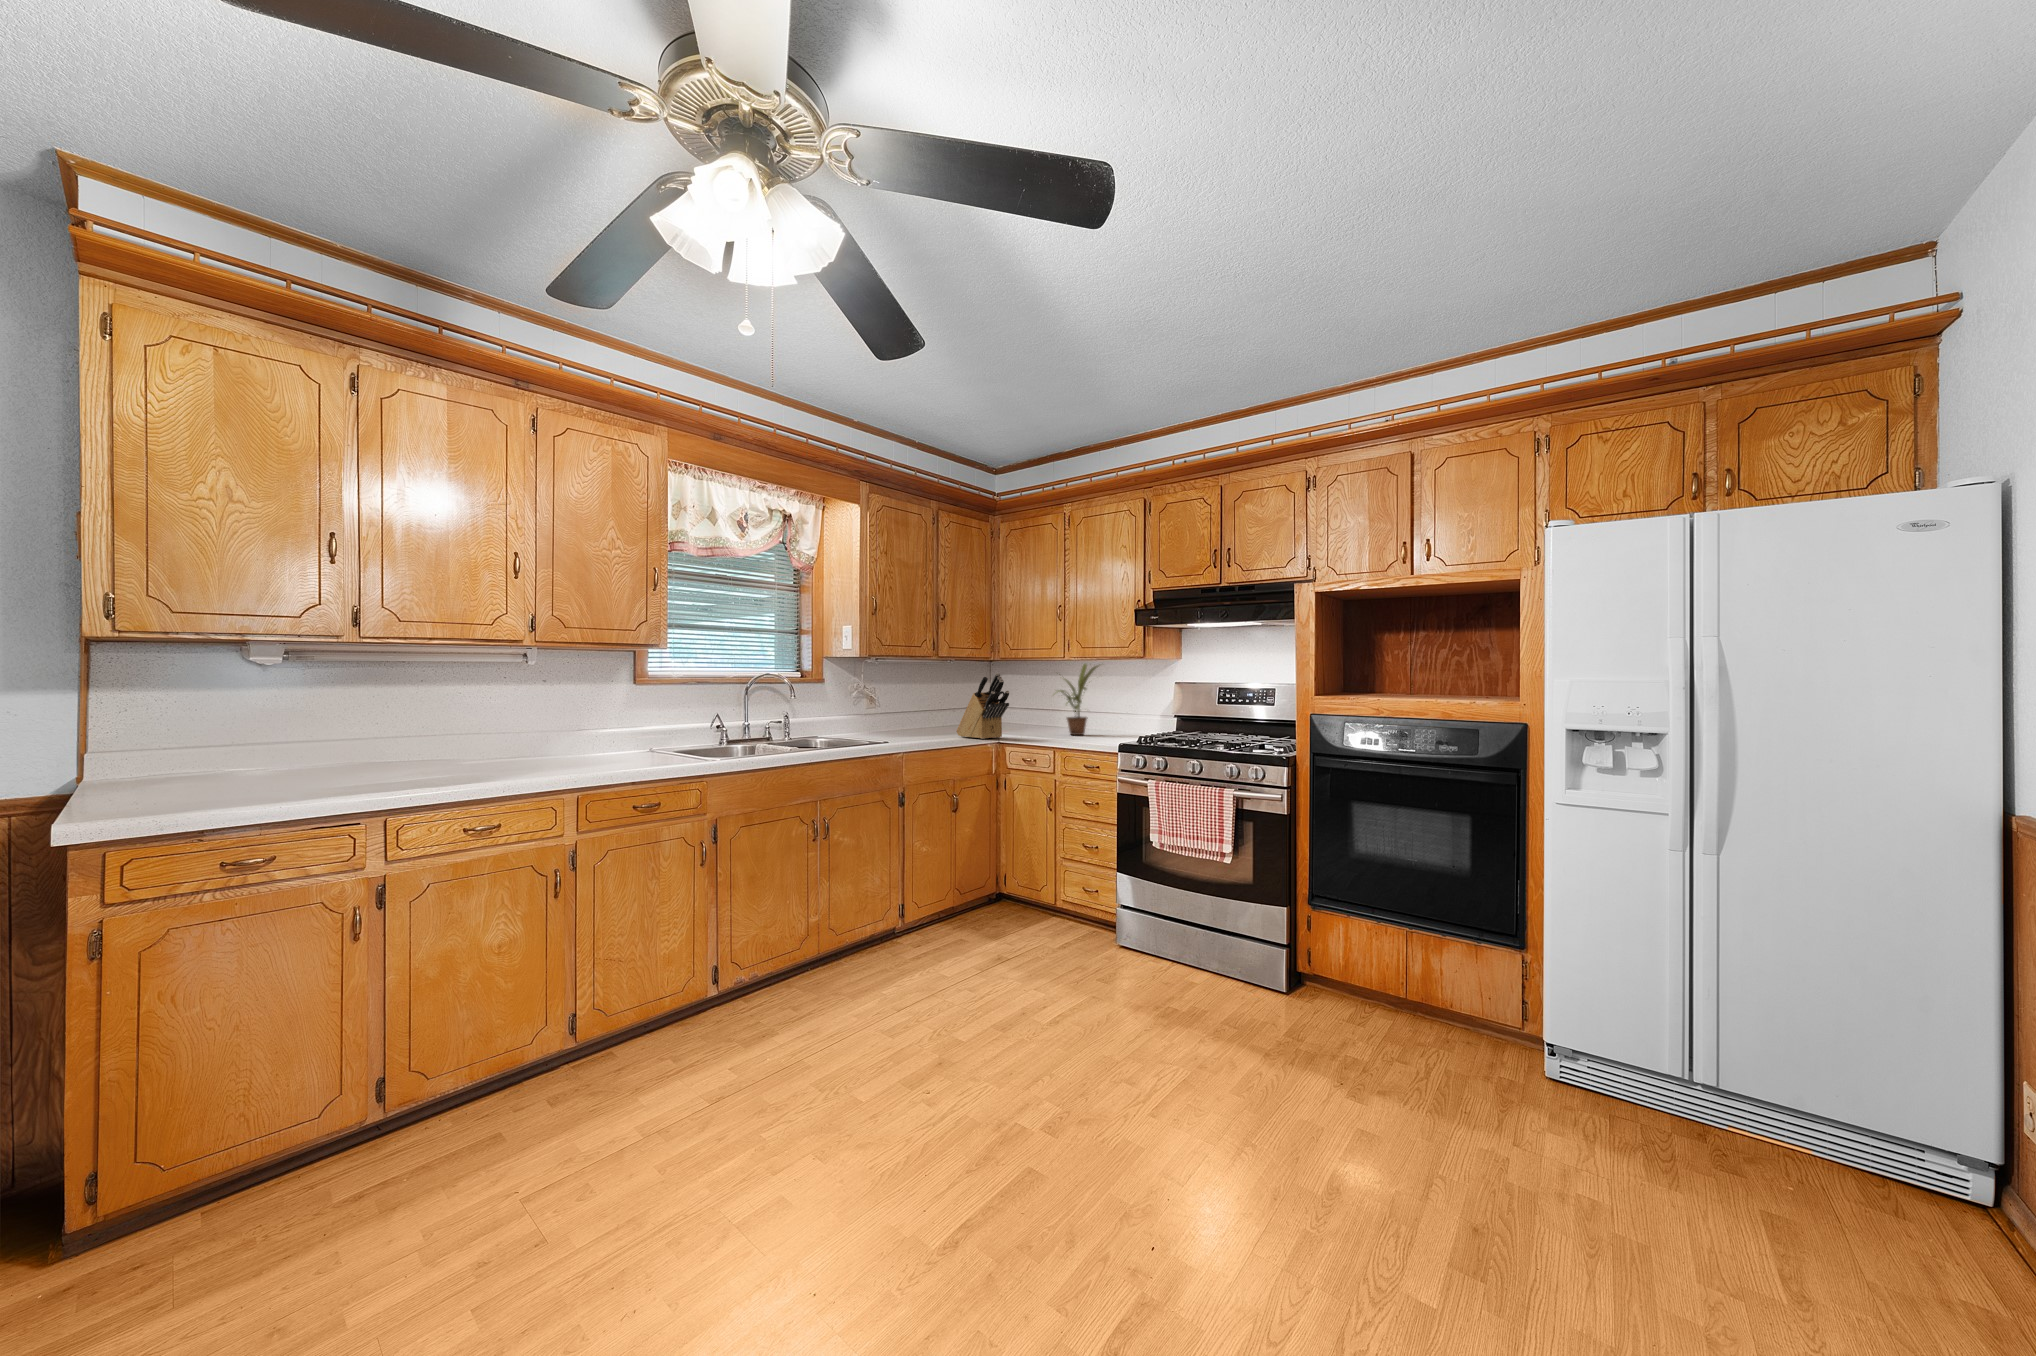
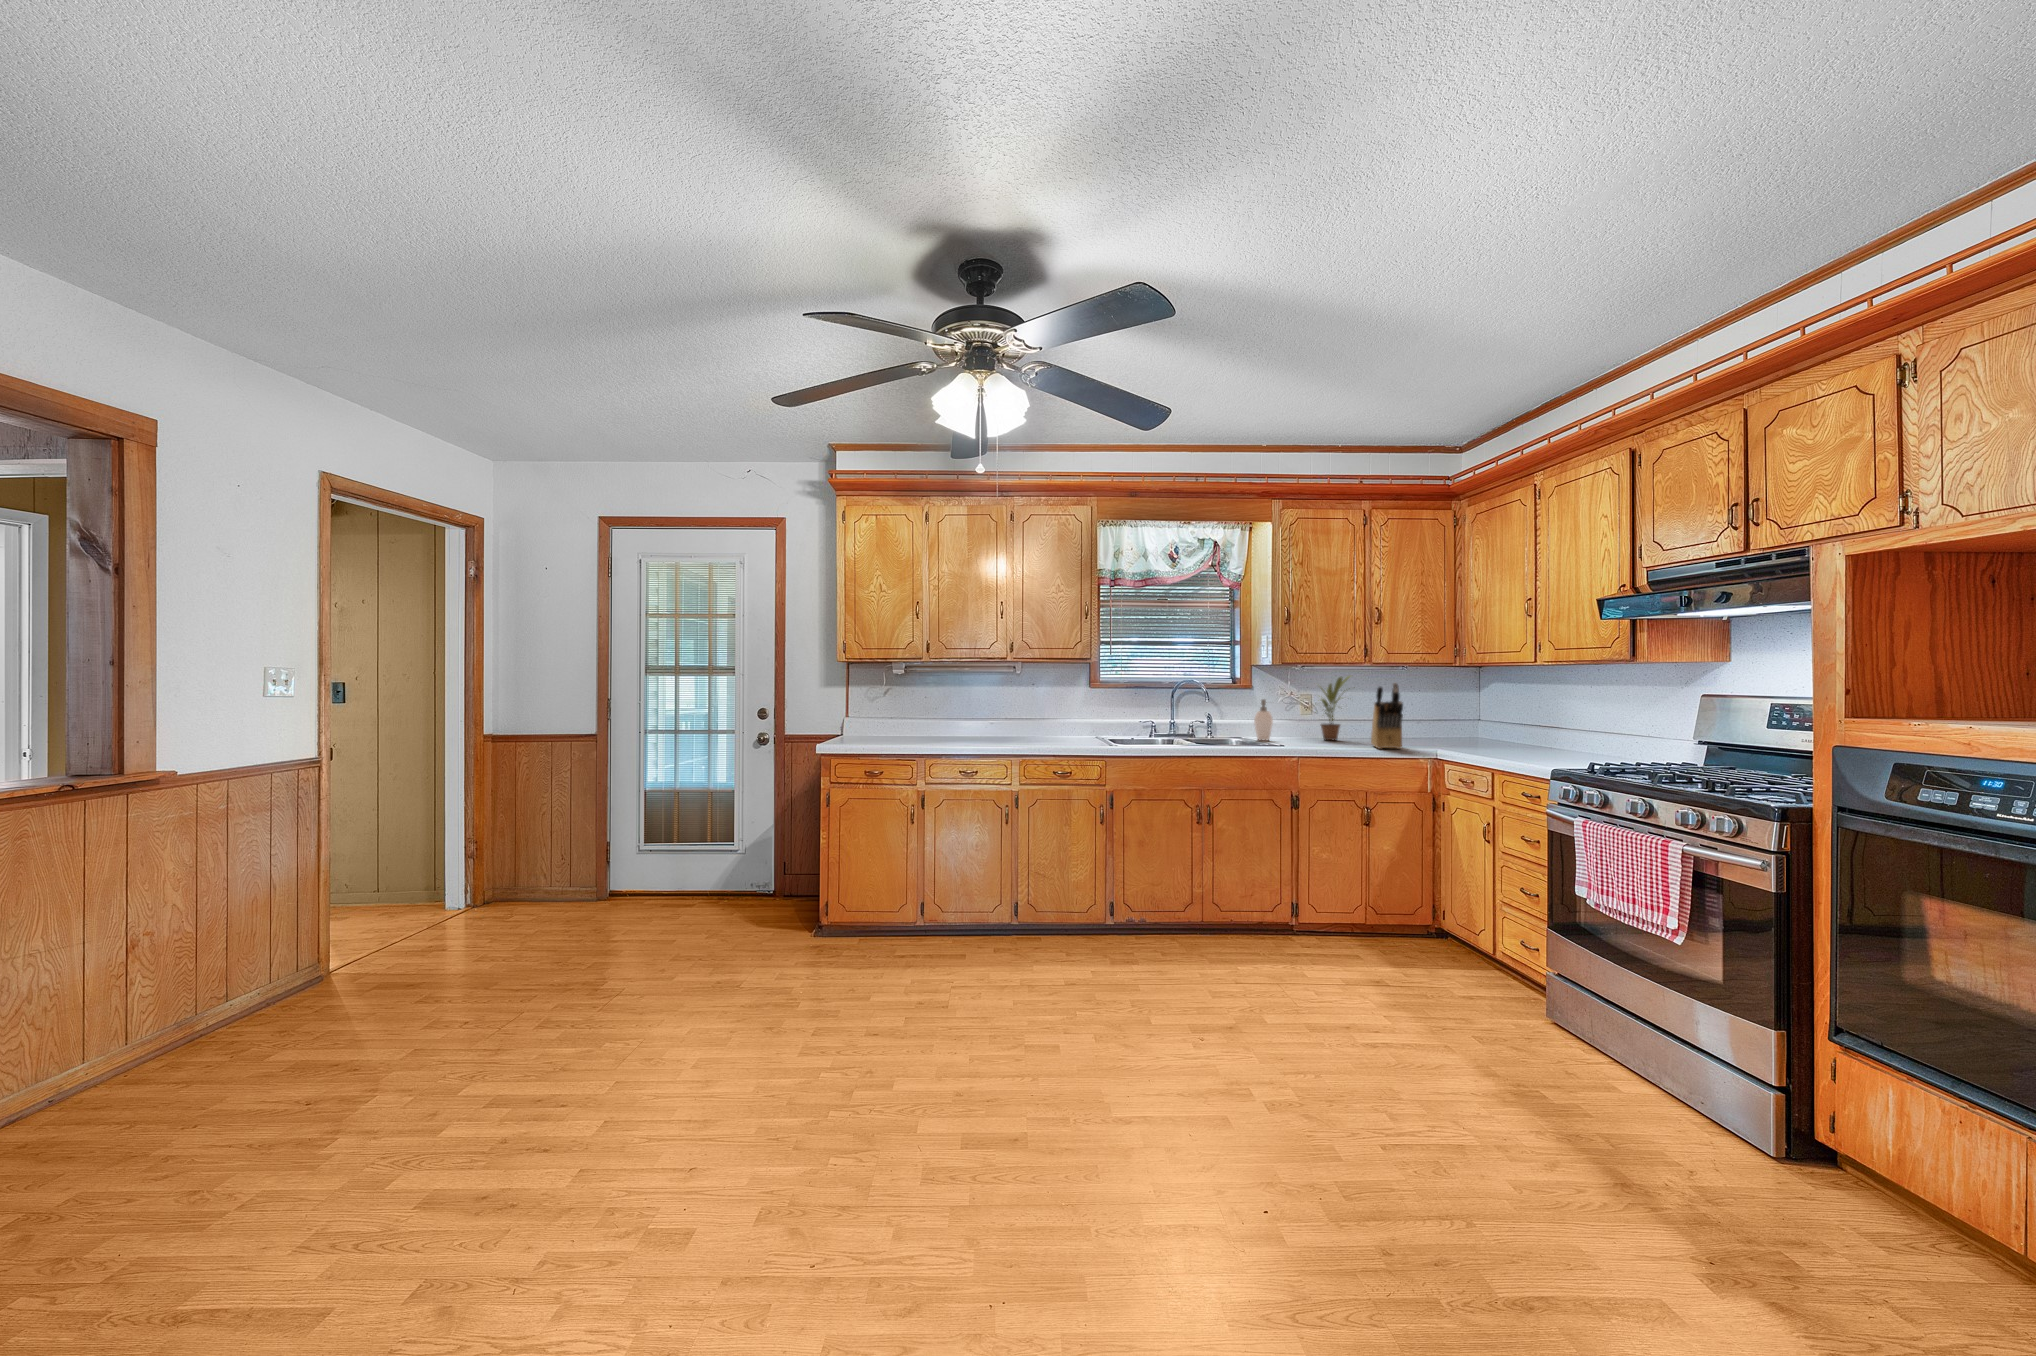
potted plant: present [1057,664,1098,735] -> present [1321,676,1350,740]
soap dispenser: none [826,696,850,741] -> present [1254,699,1273,740]

